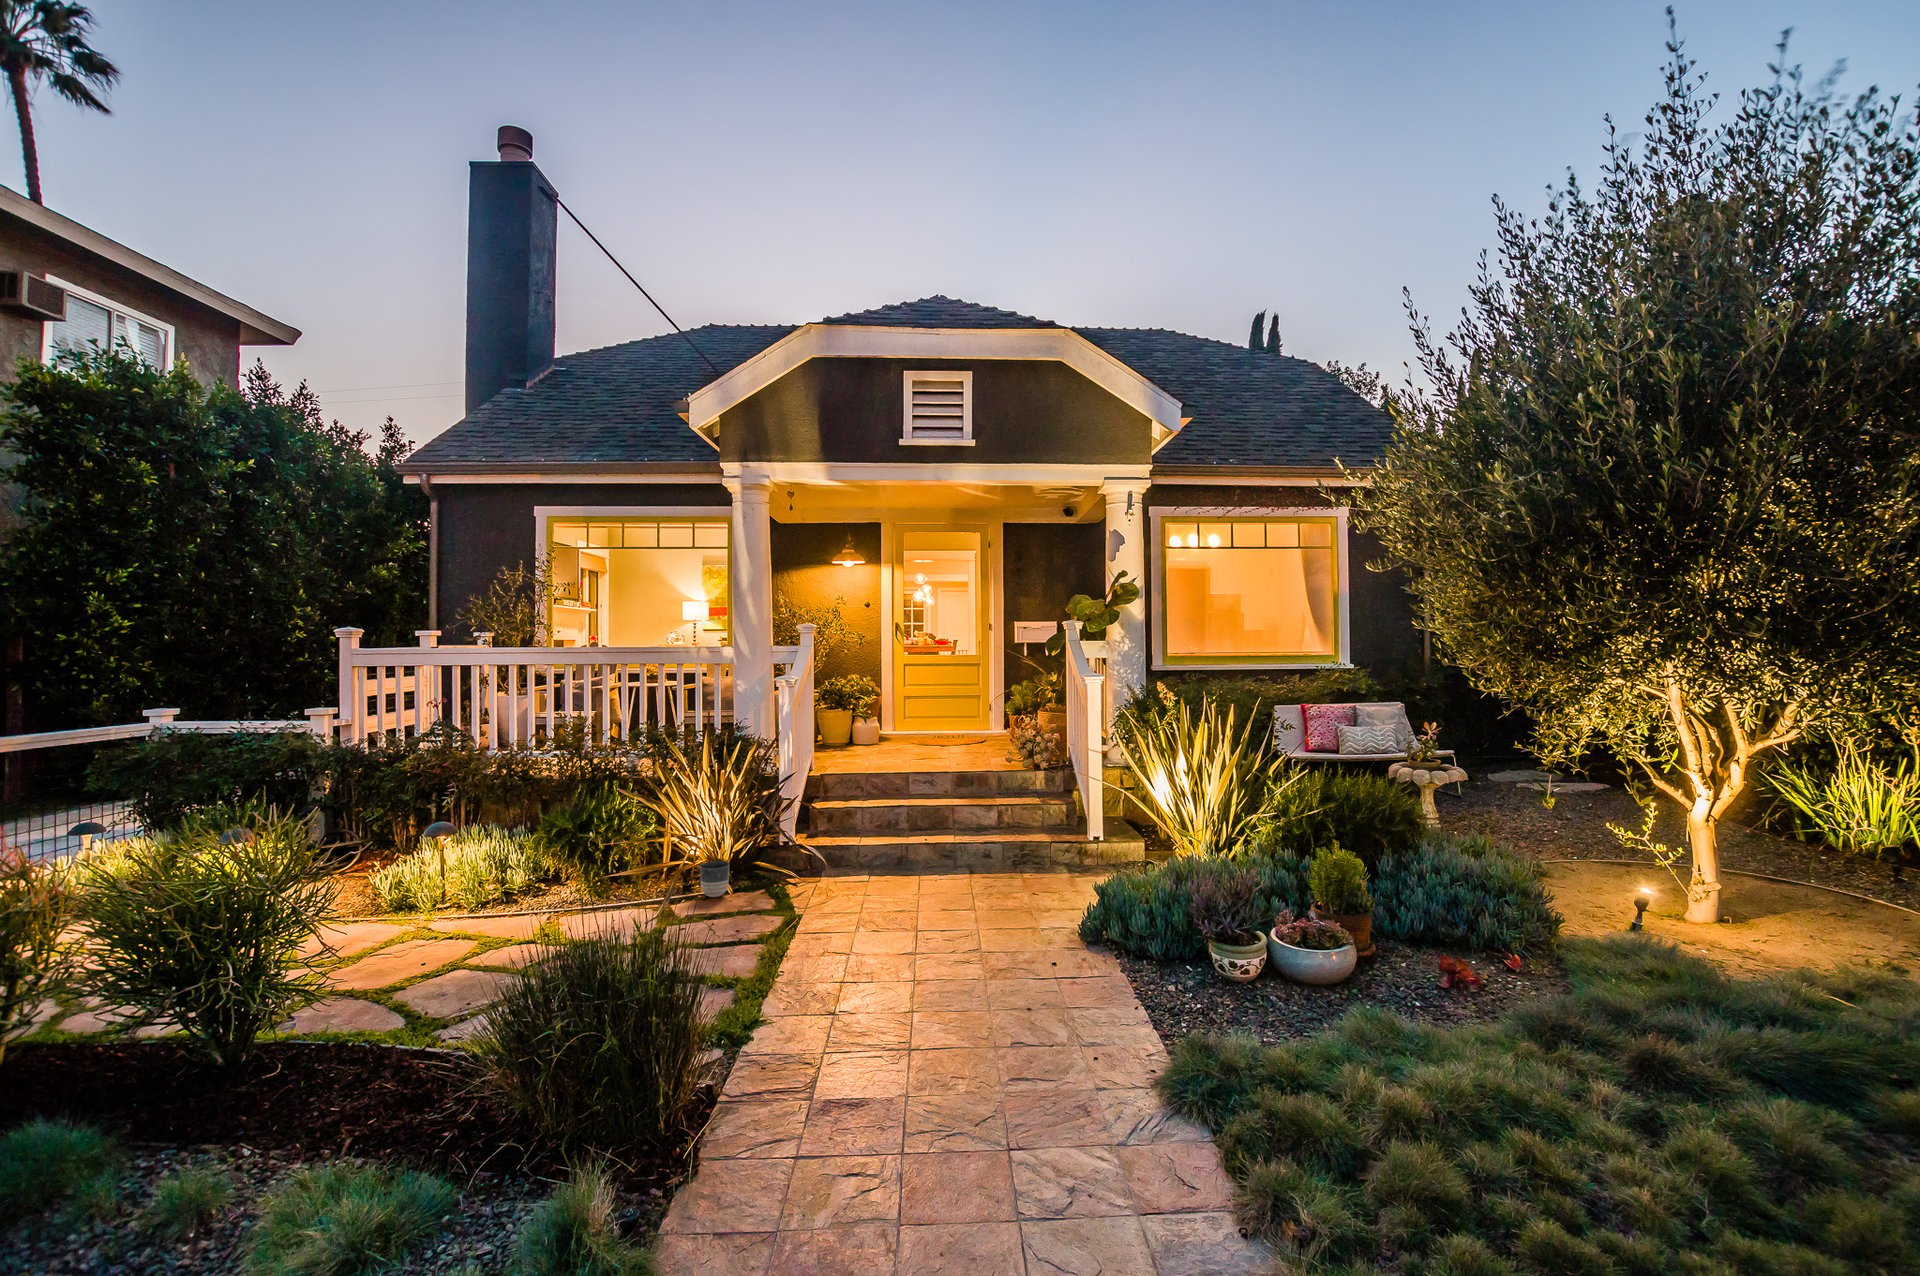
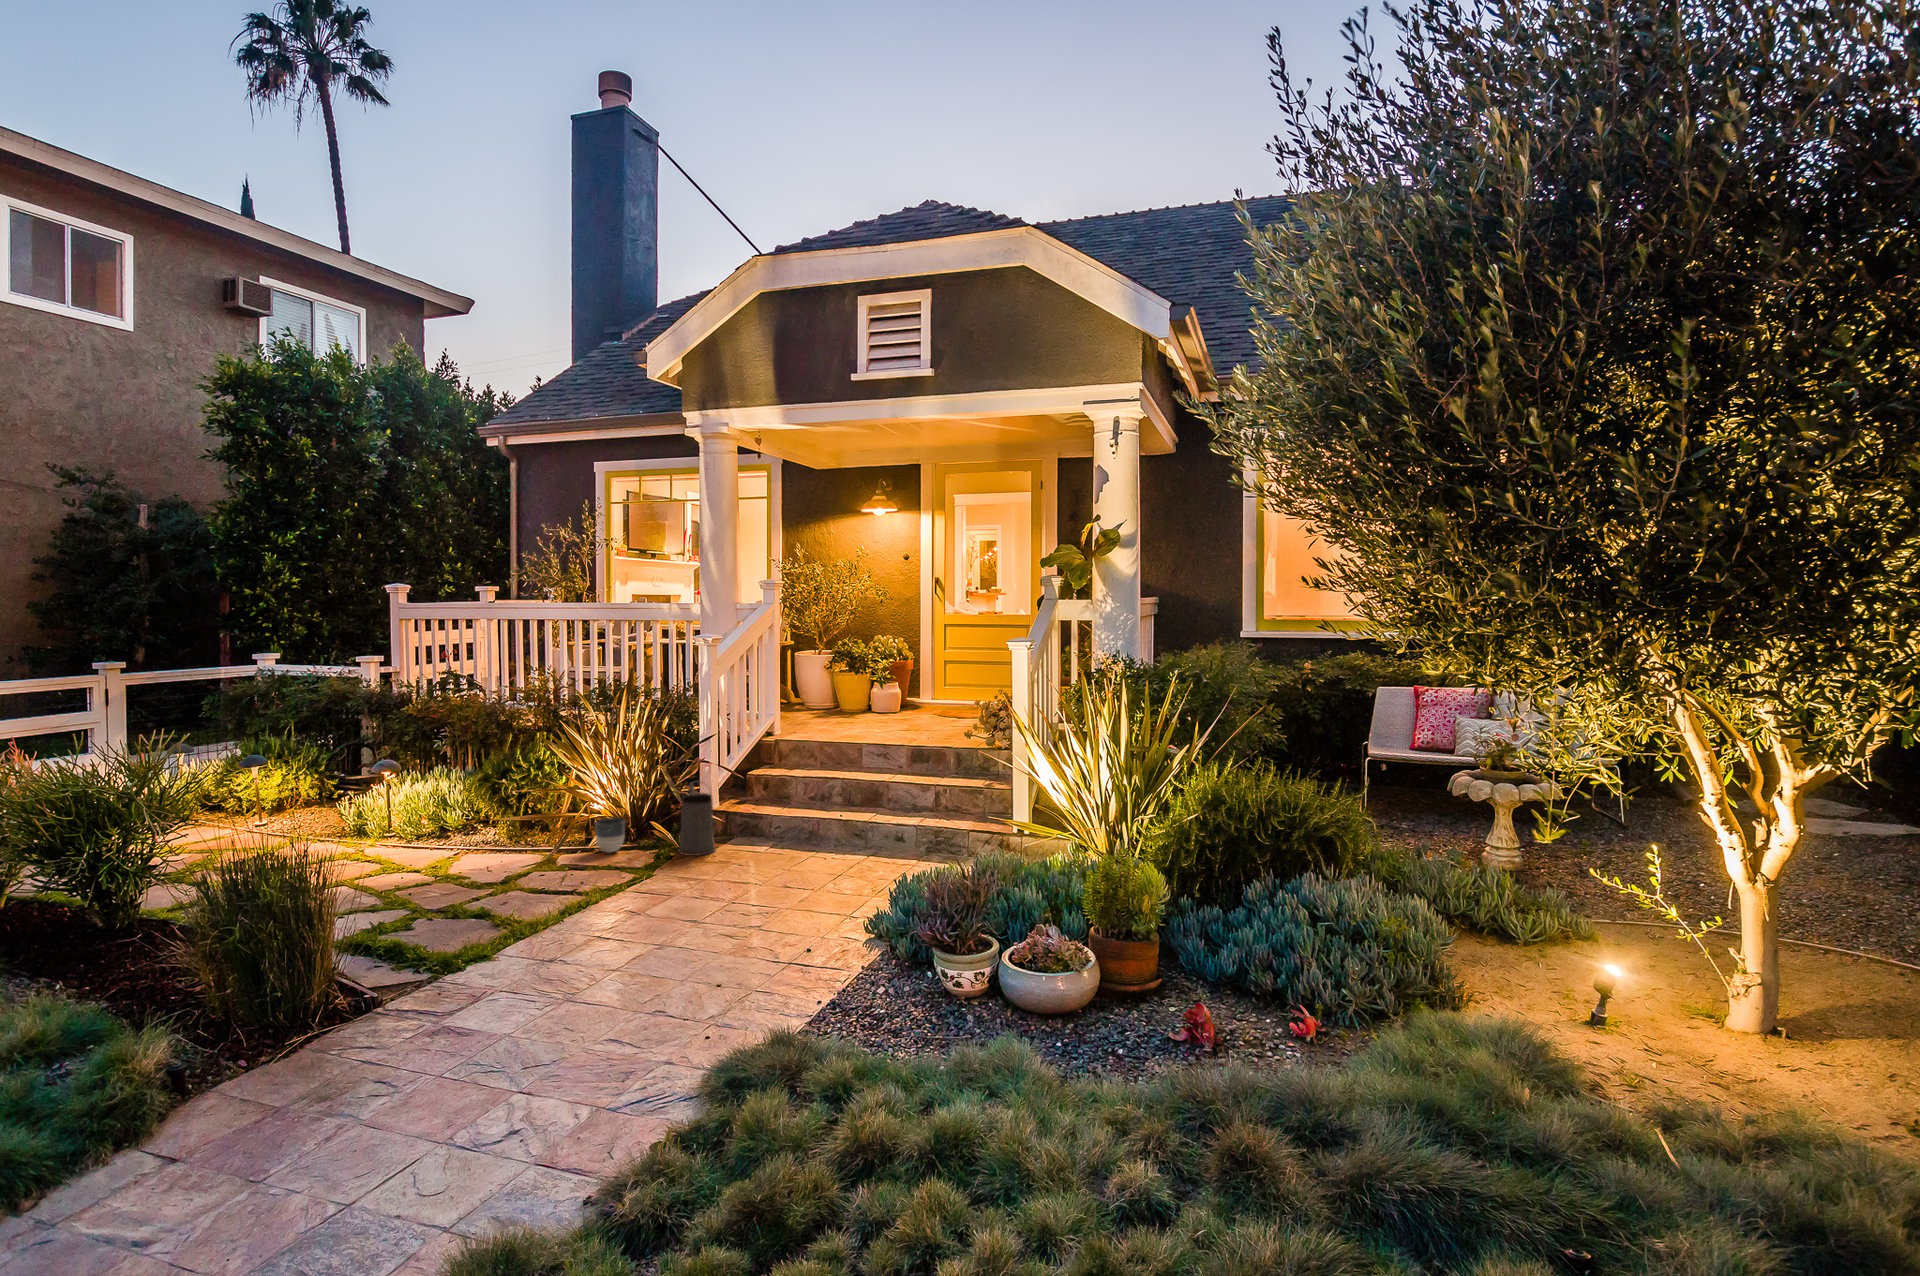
watering can: none [769,817,816,891] -> present [678,781,716,856]

